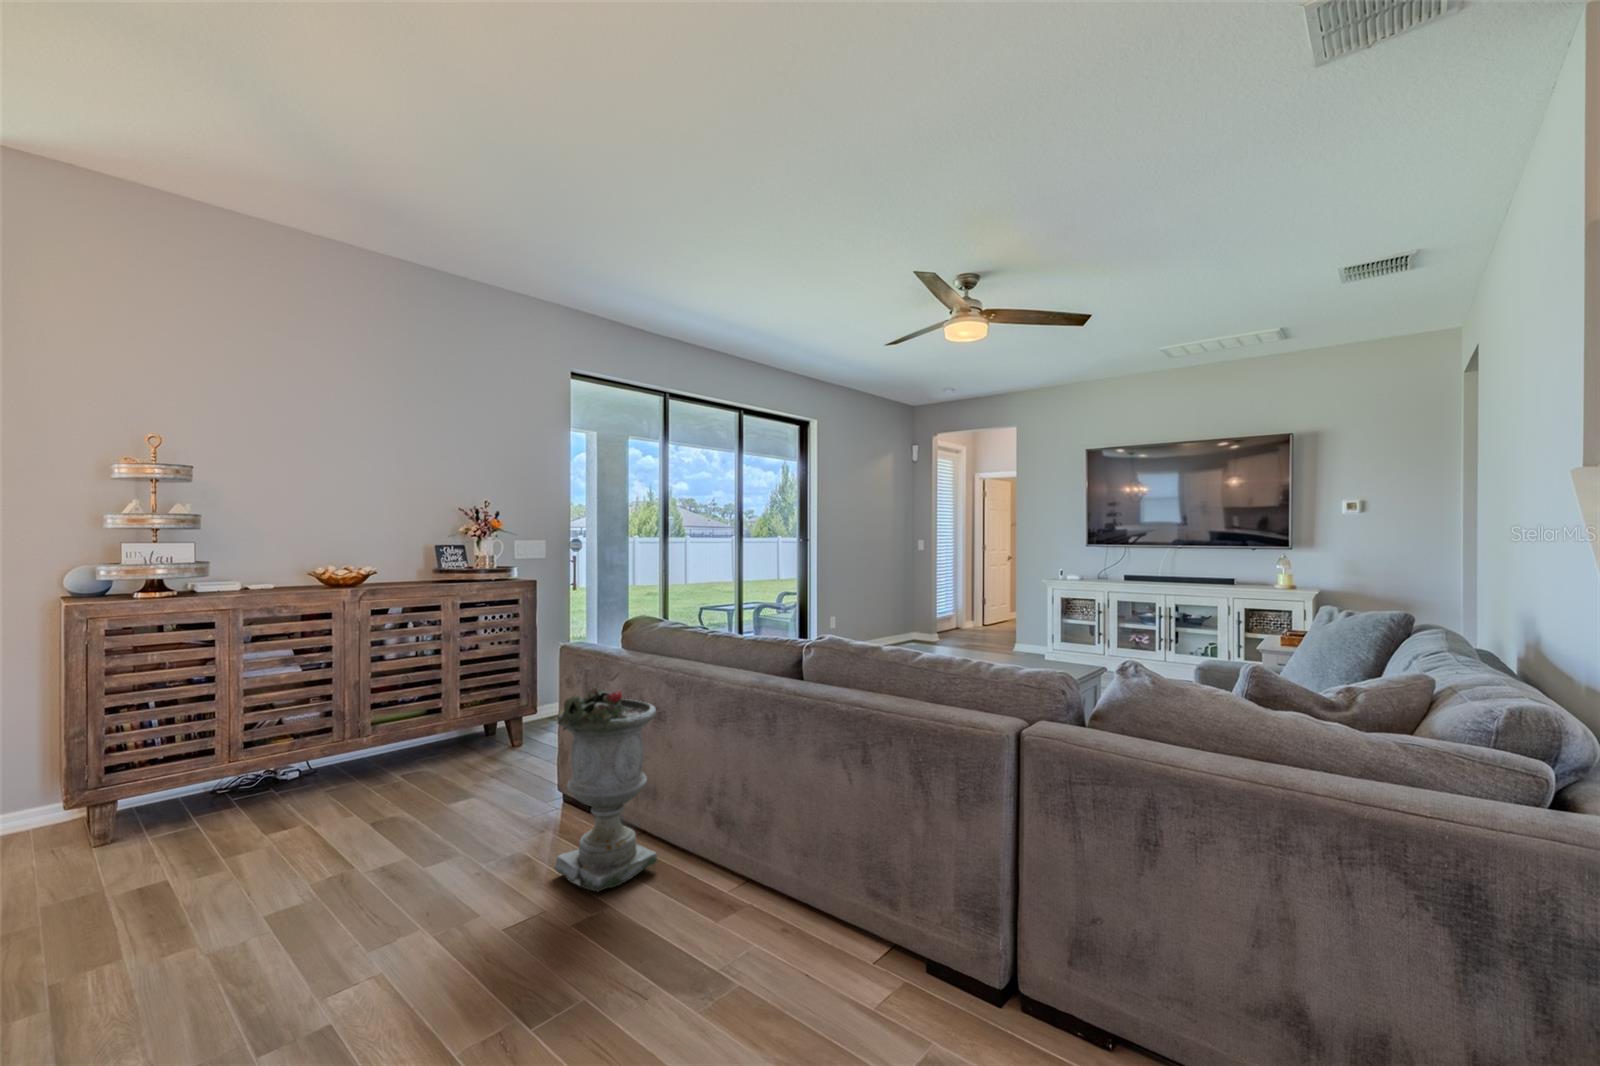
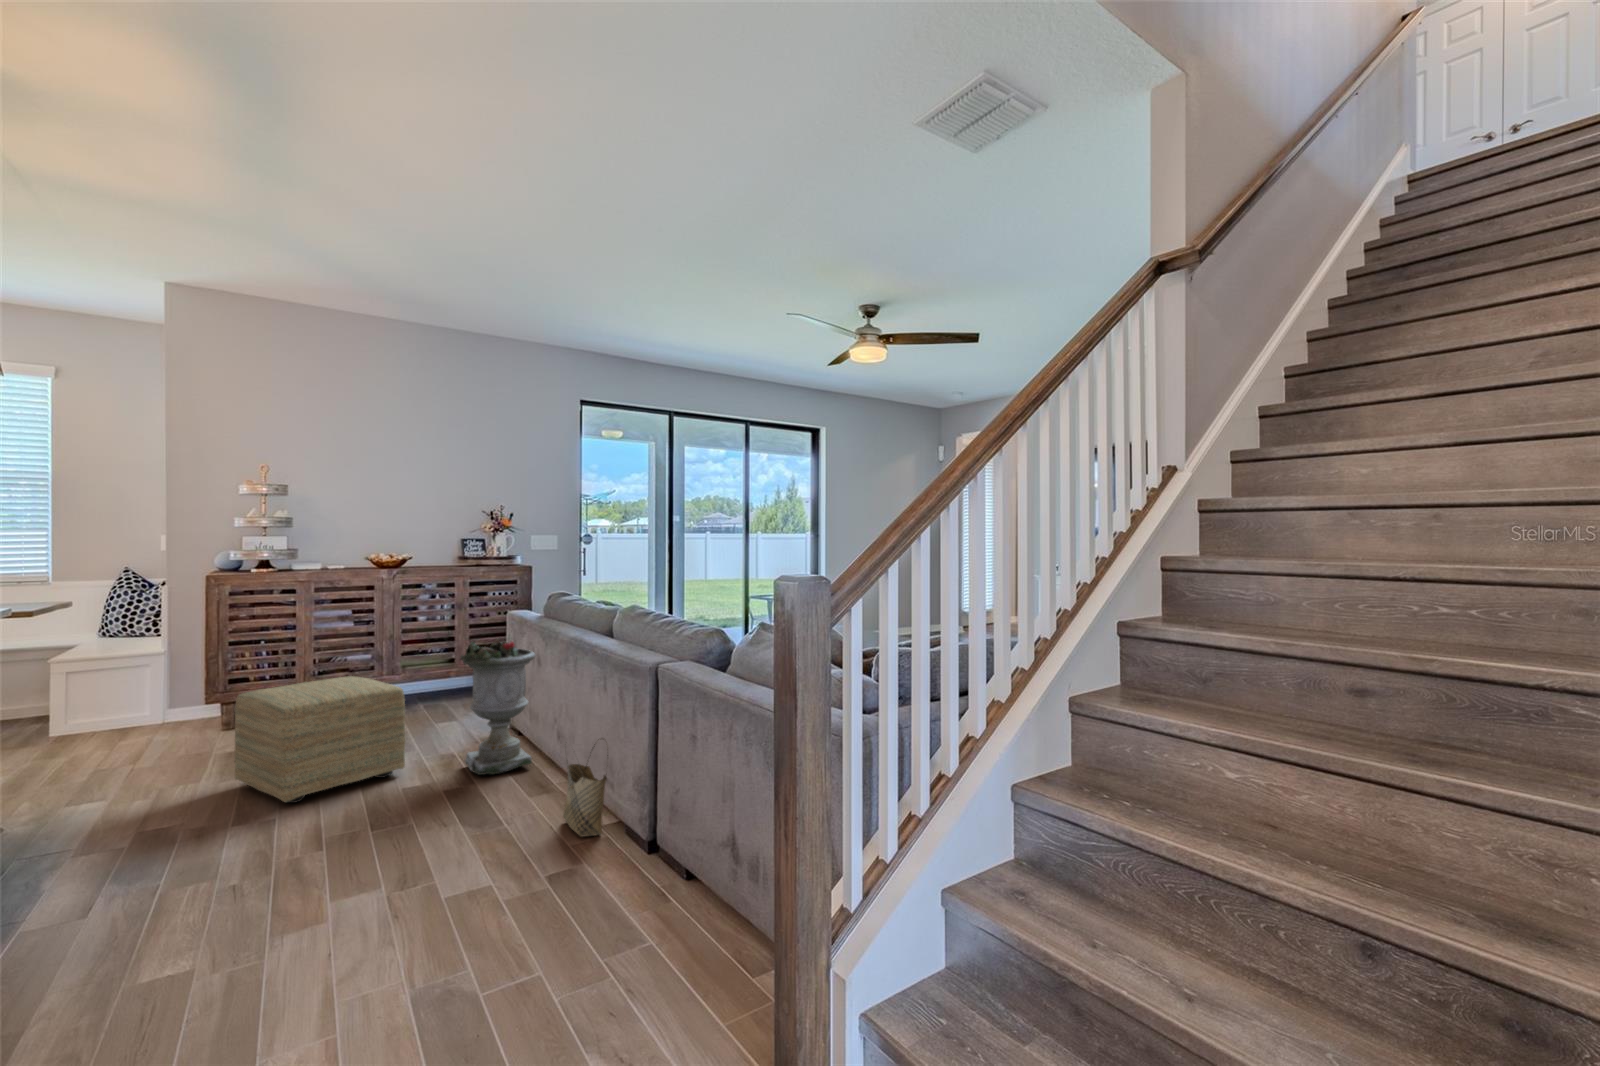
ottoman: none [186,756,473,992] -> present [235,676,405,803]
woven basket: none [799,835,888,994] -> present [563,746,608,837]

